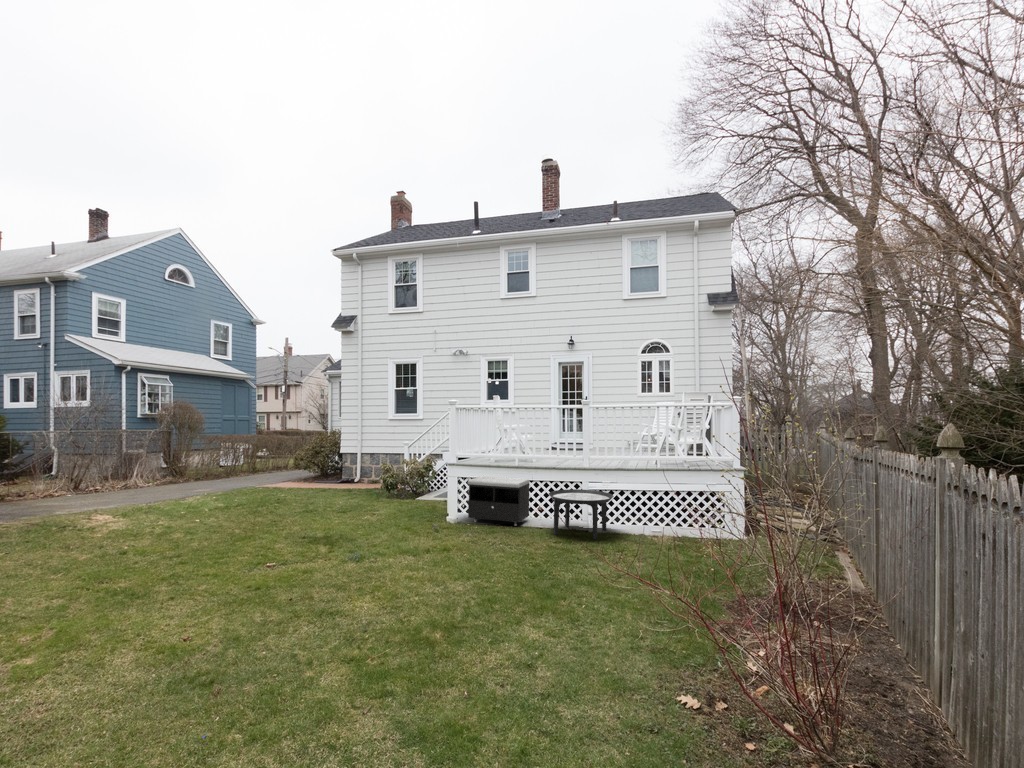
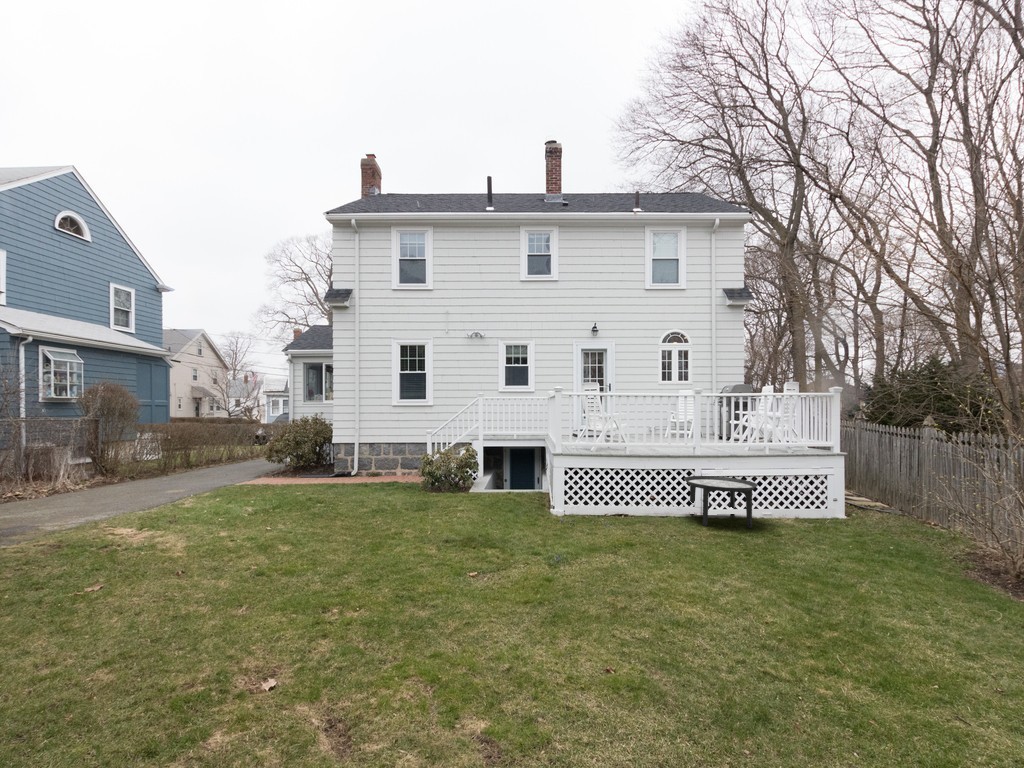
storage bench: present [468,477,529,526] -> none [587,466,654,518]

